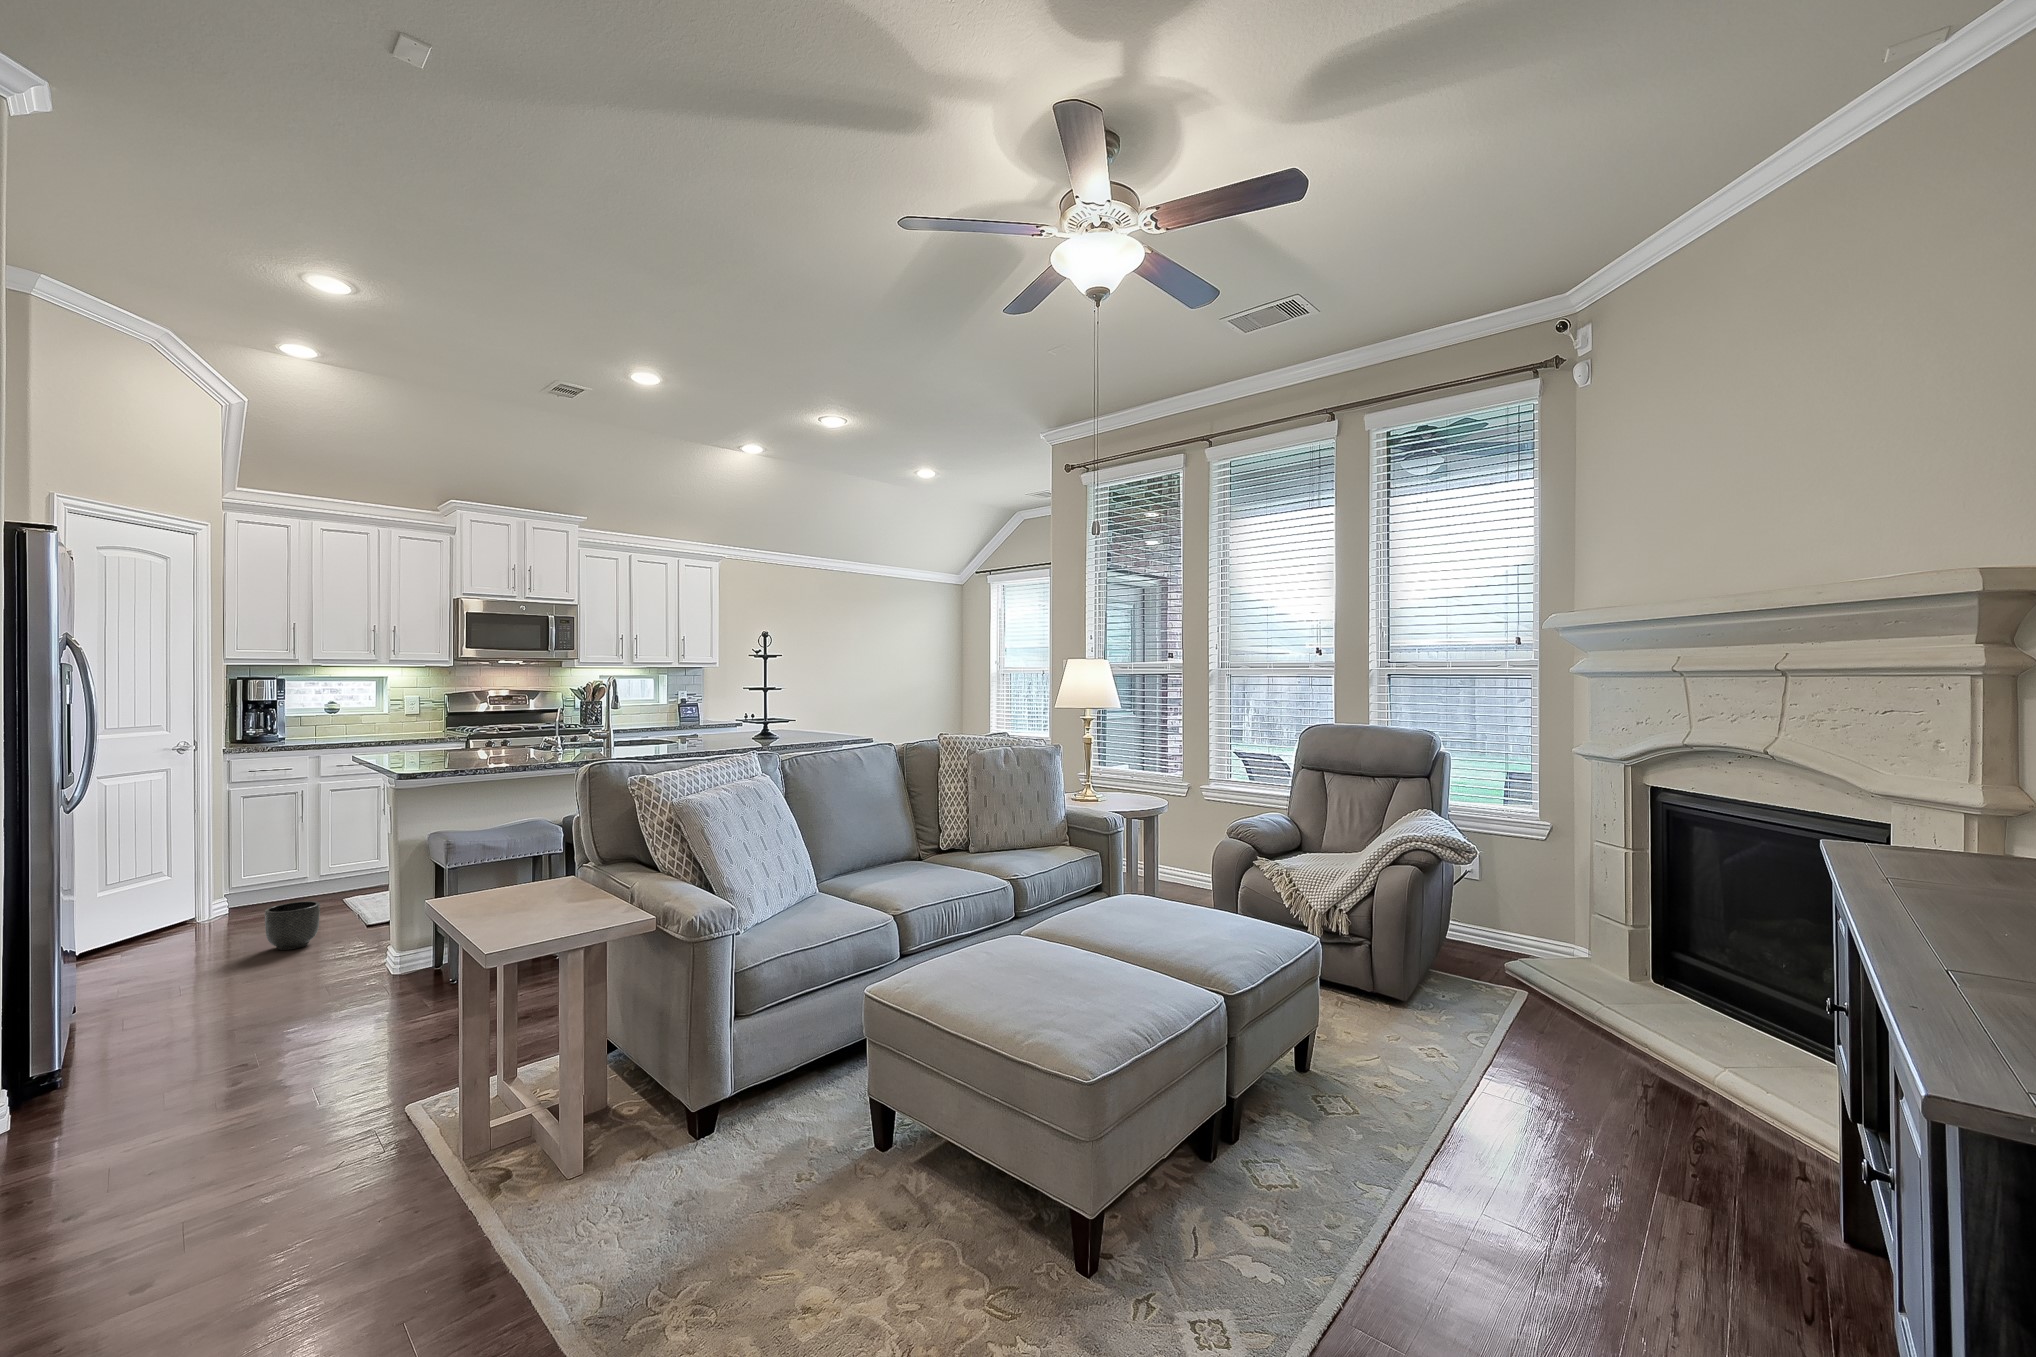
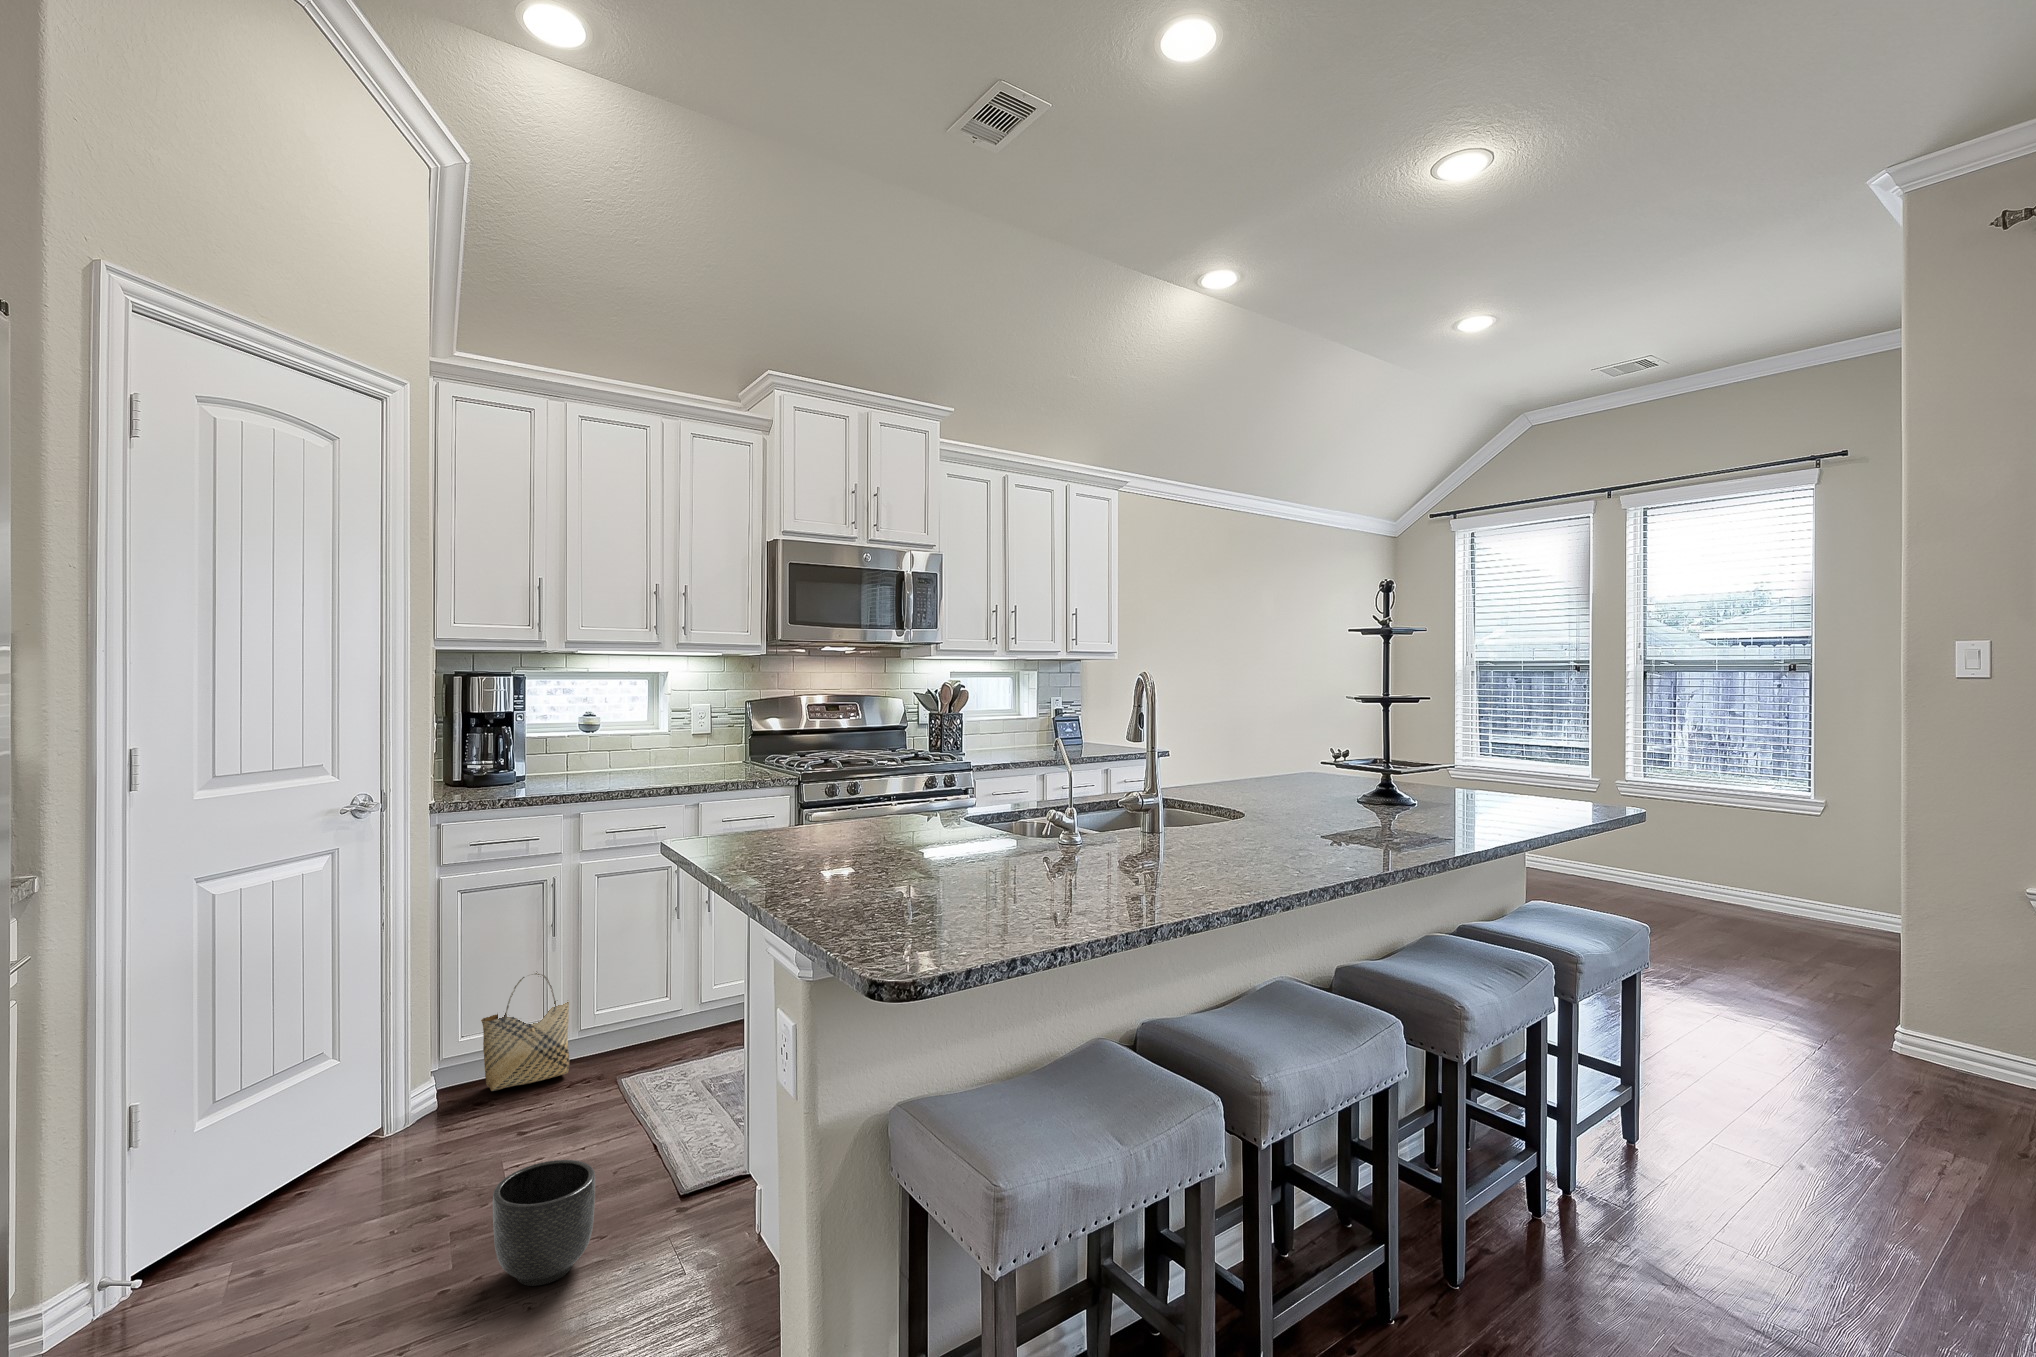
woven basket: none [257,839,315,904] -> present [481,973,570,1091]

